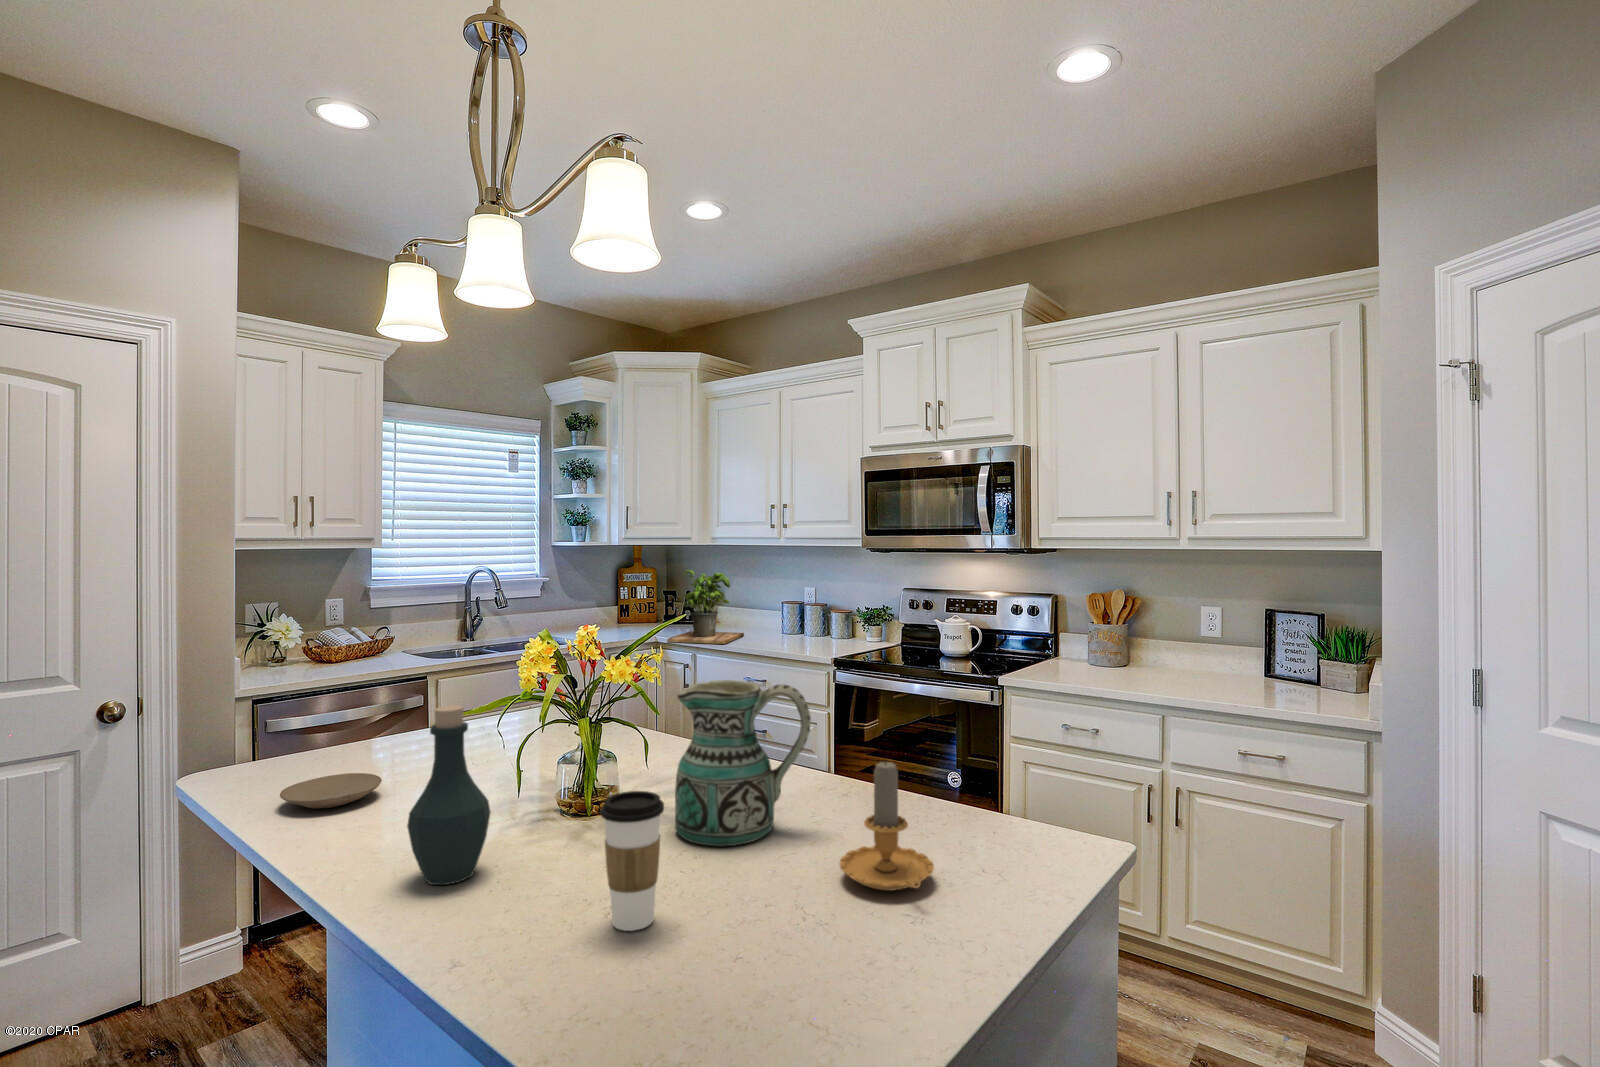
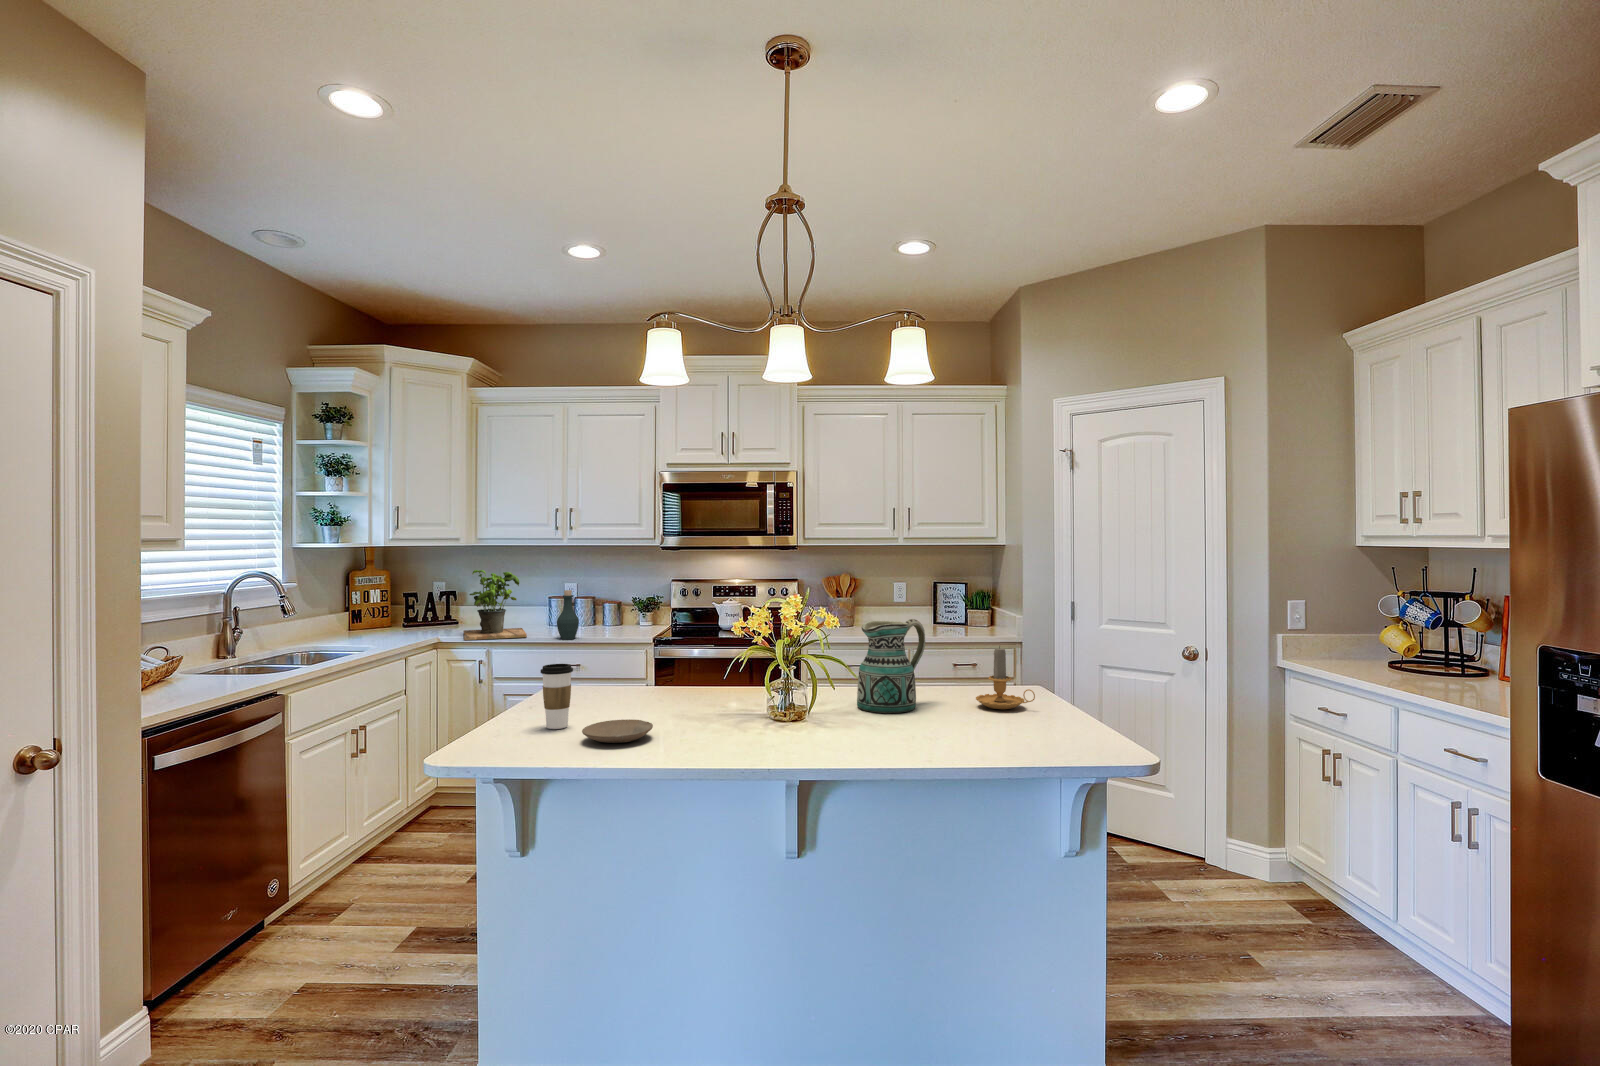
bottle: present [407,705,490,885] -> present [557,590,579,640]
coffee cup: present [600,791,664,931] -> present [541,664,573,729]

